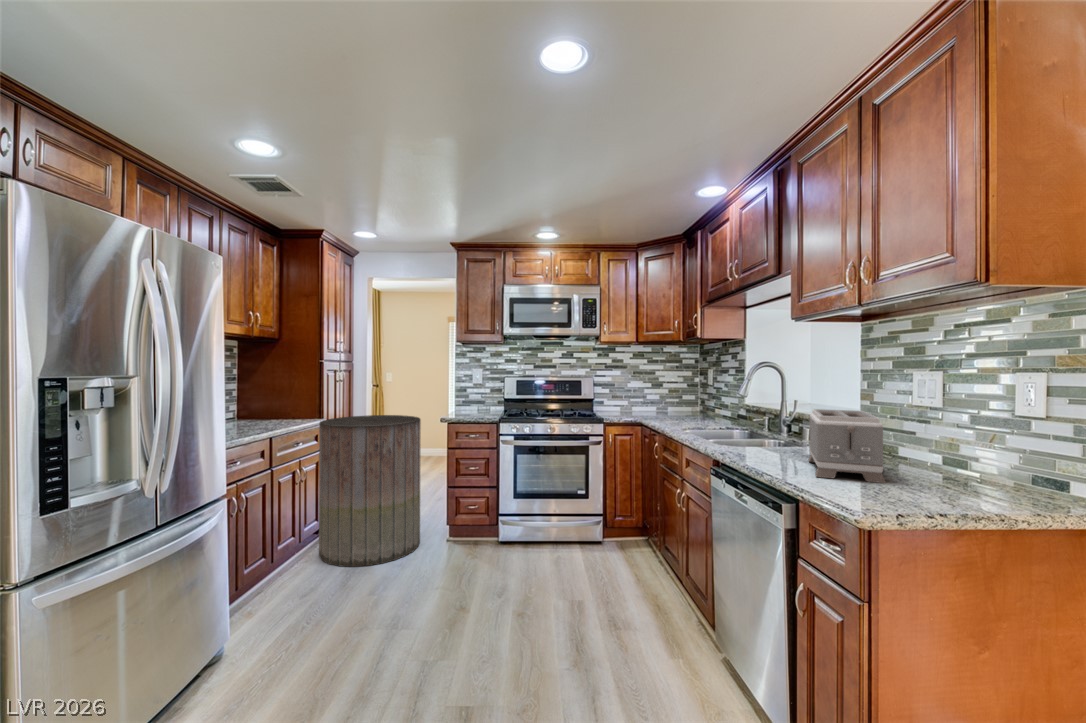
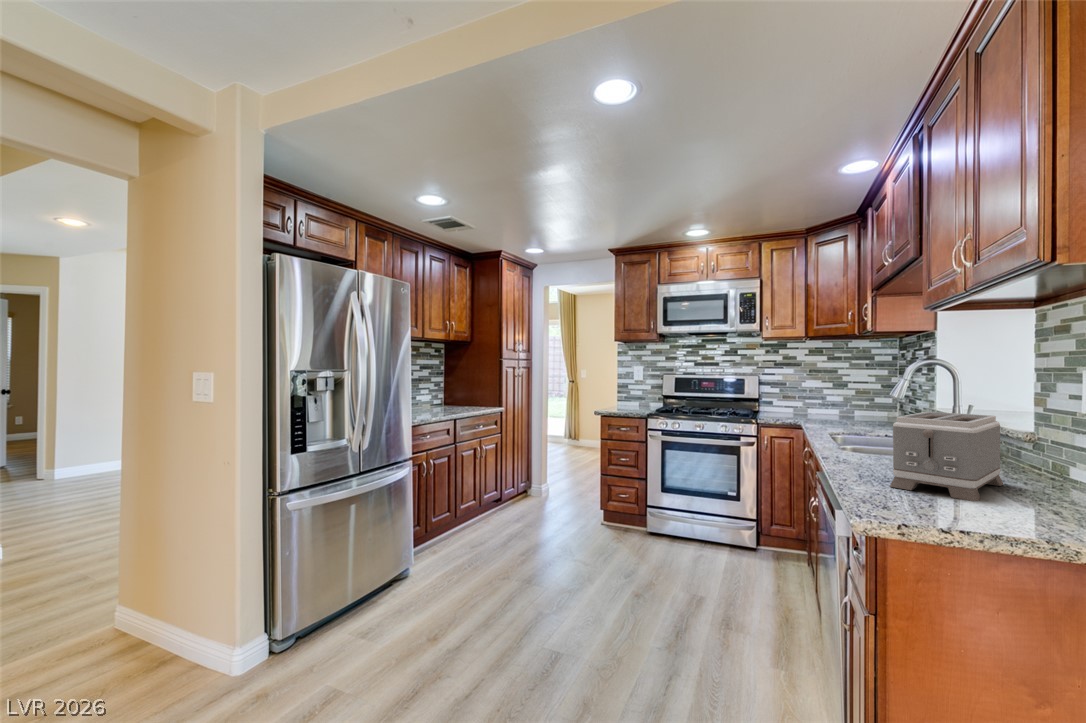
trash can: present [319,415,421,567] -> none [495,407,577,534]

